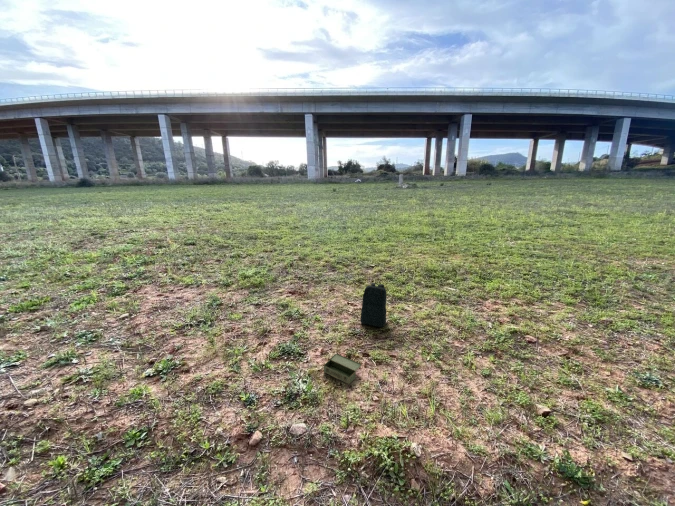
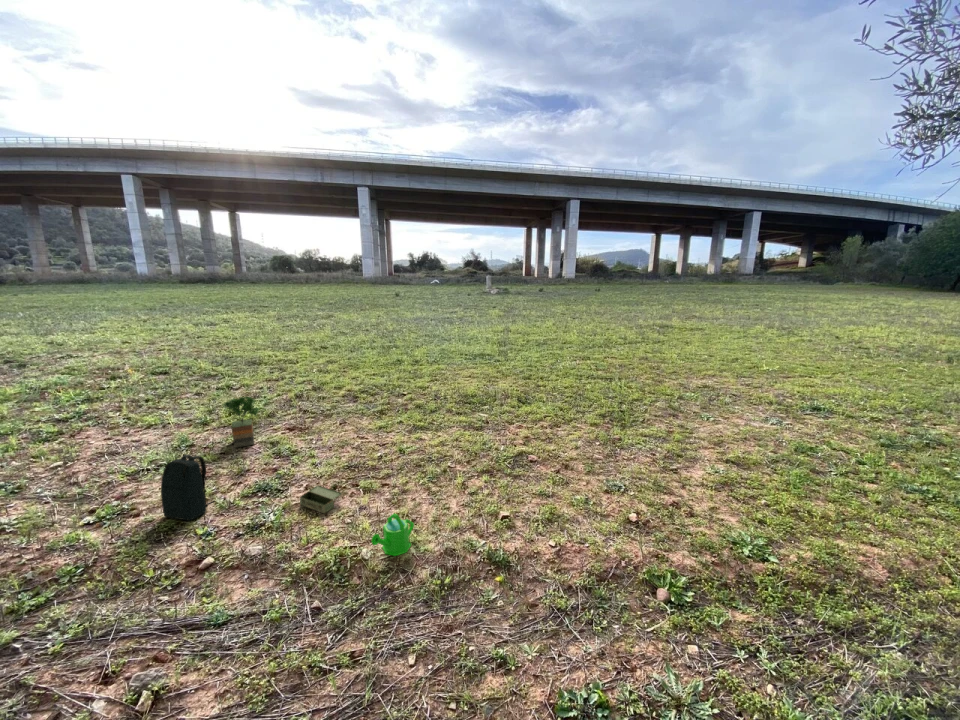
potted tree: none [244,266,273,309] -> present [223,396,259,448]
backpack: present [361,283,387,327] -> present [161,455,214,521]
watering can: none [420,403,452,448] -> present [372,513,414,556]

